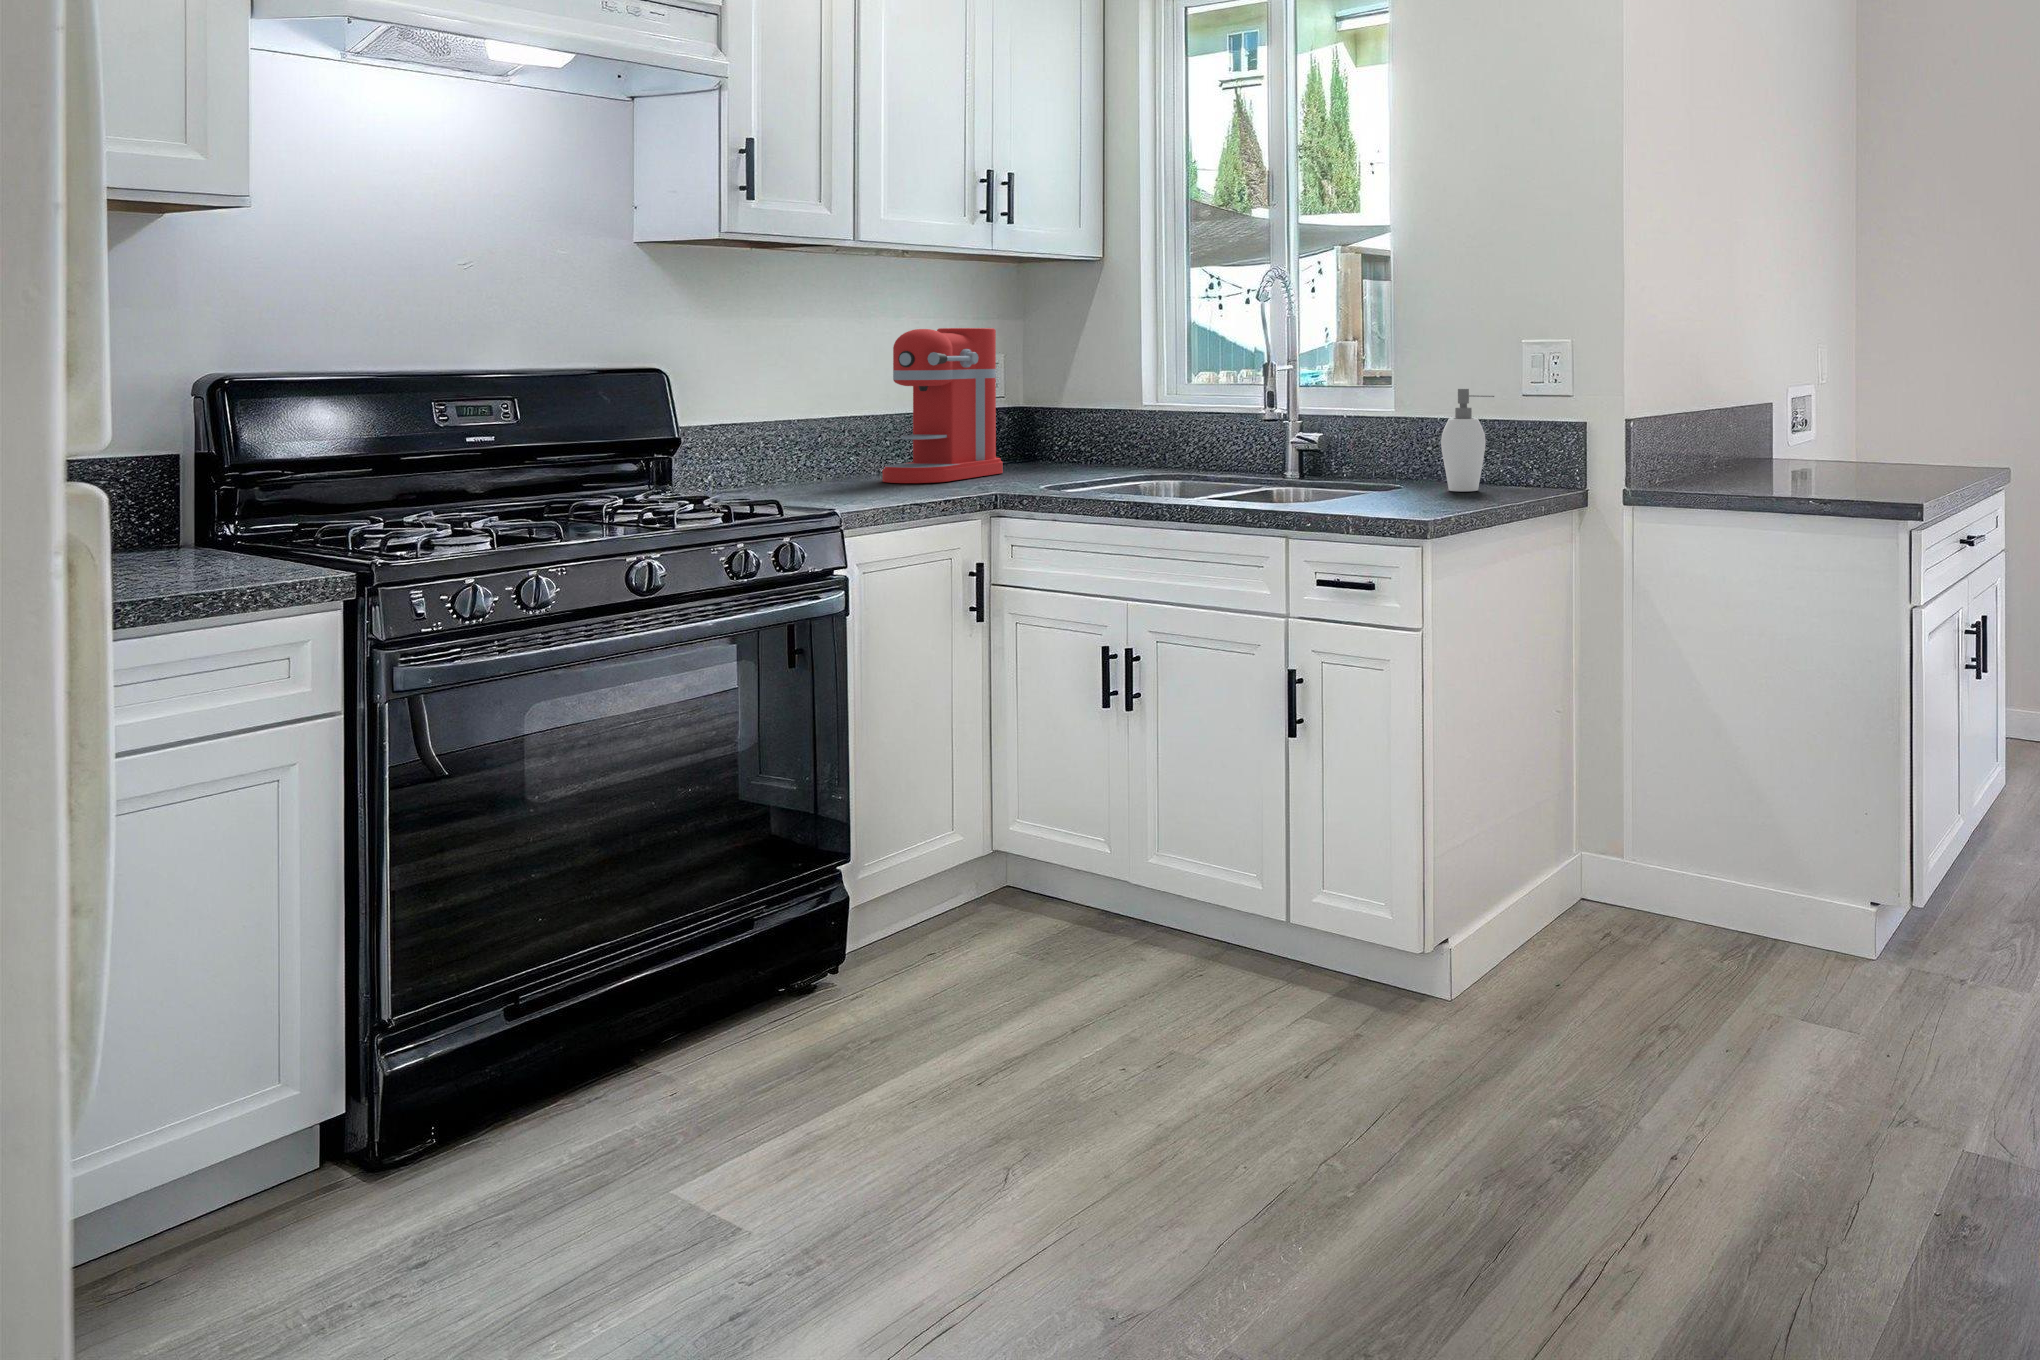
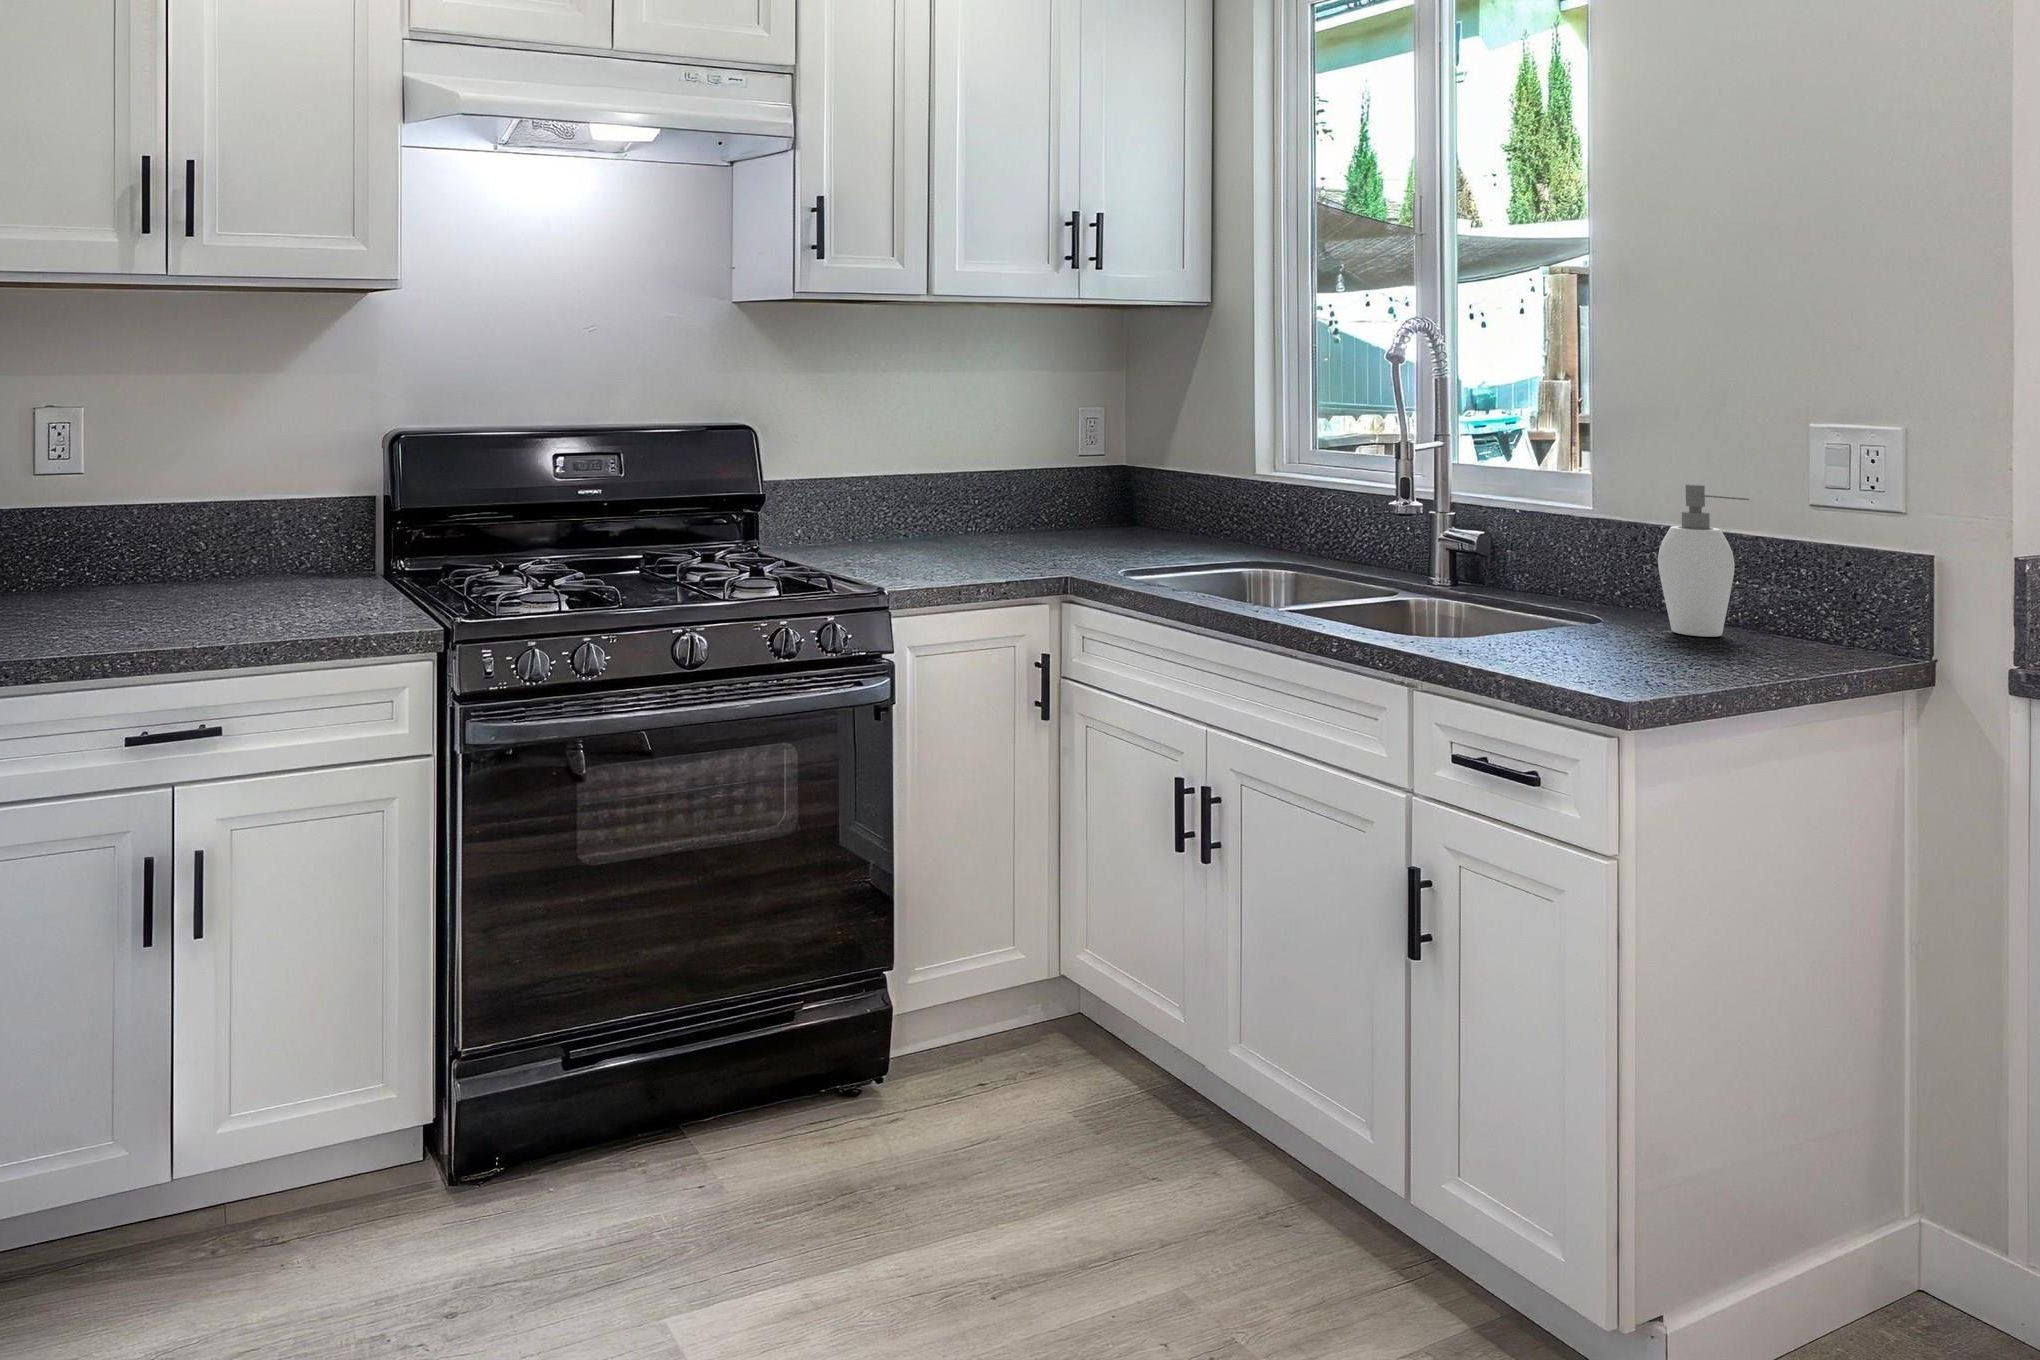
coffee maker: present [882,328,1003,483] -> none [964,384,1092,556]

